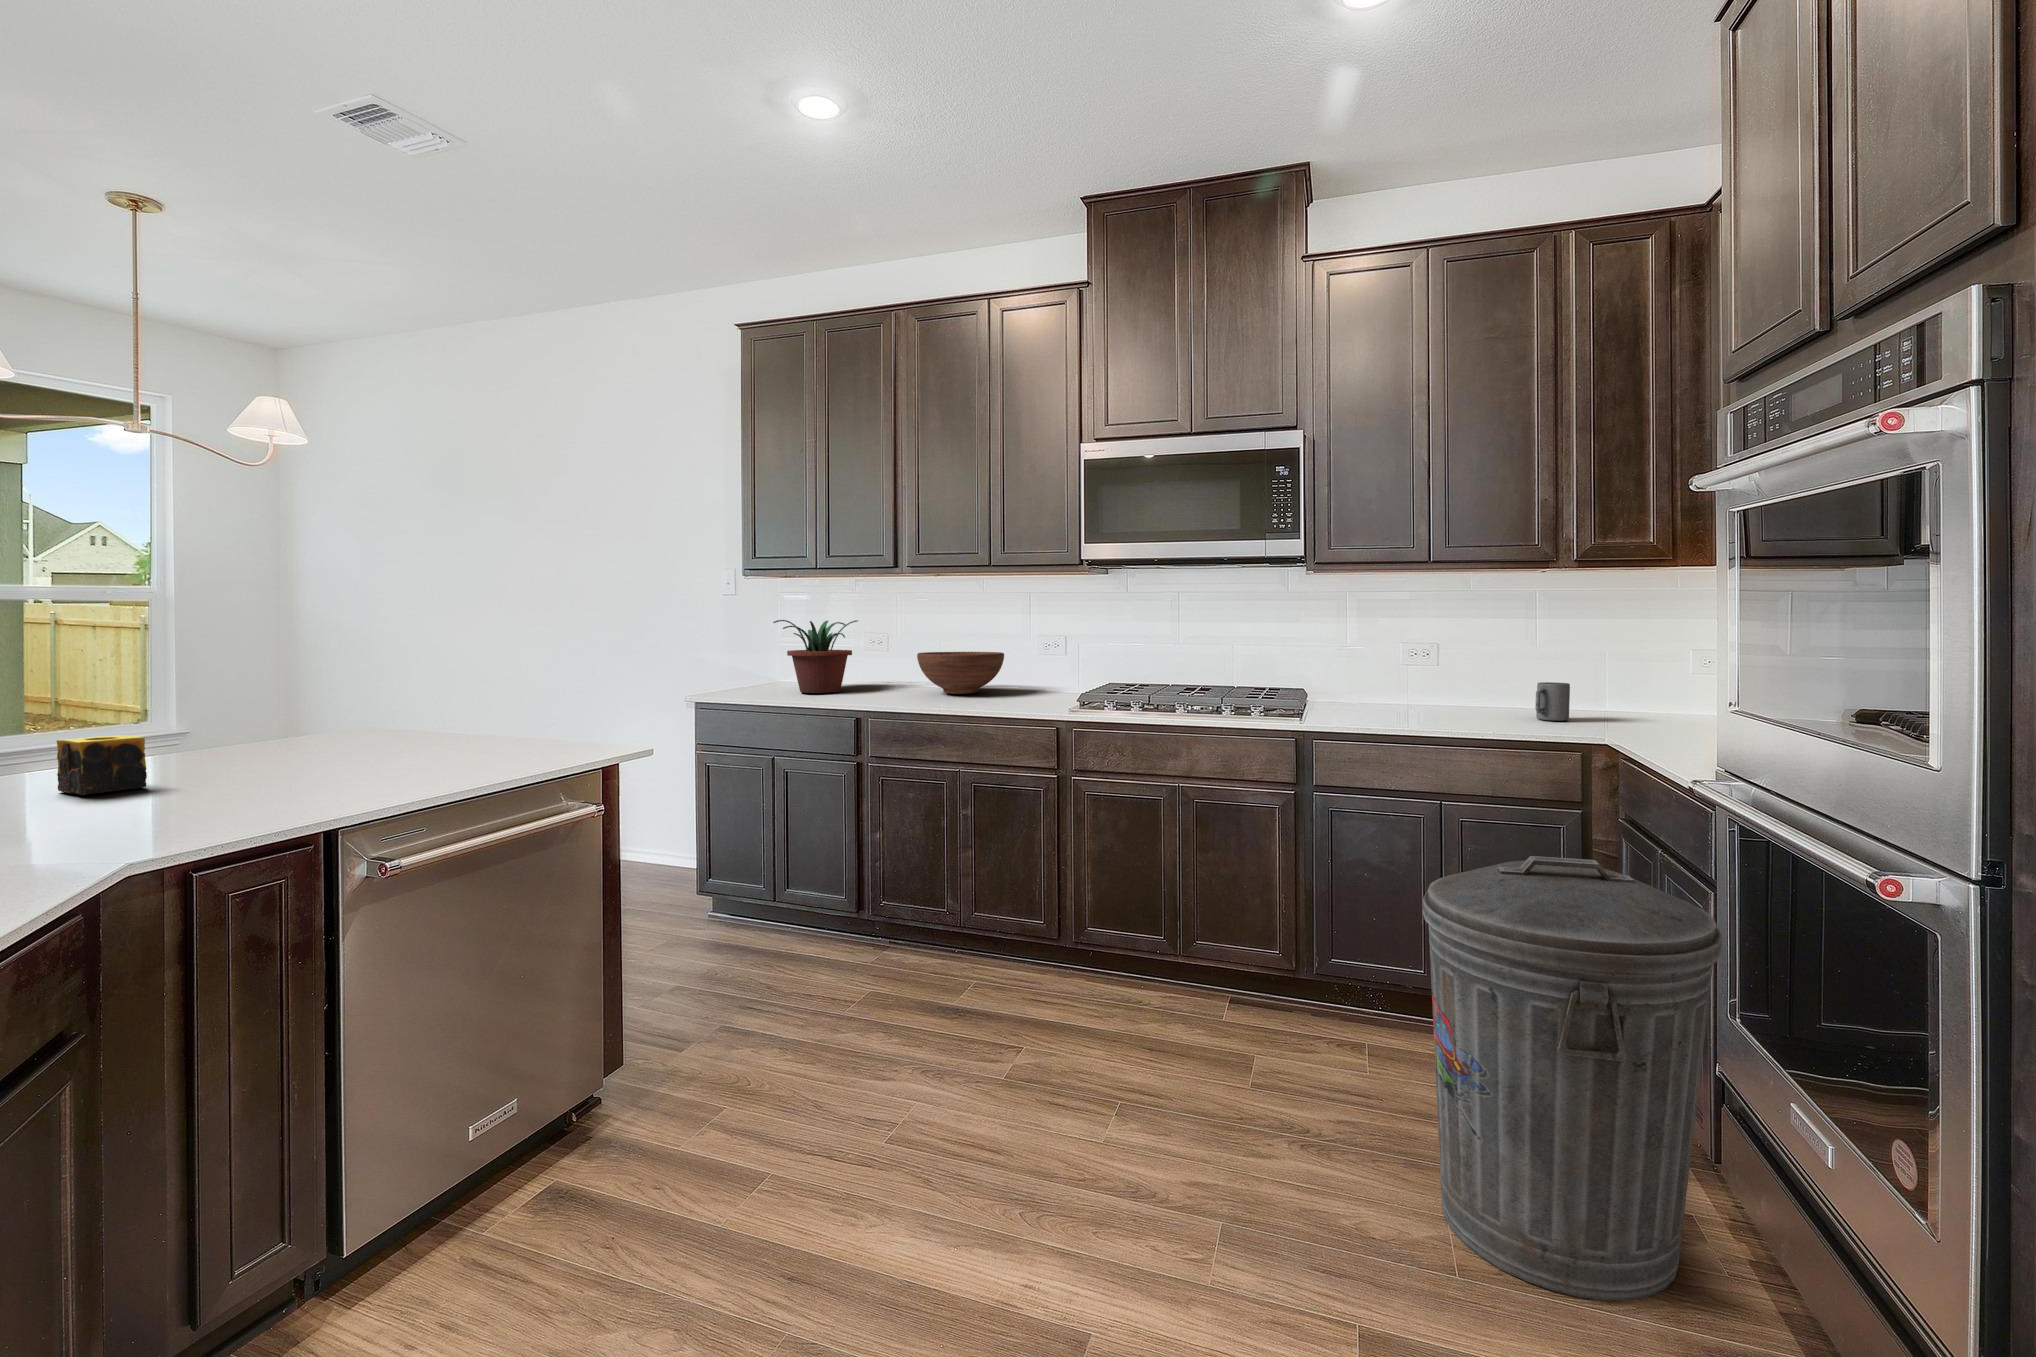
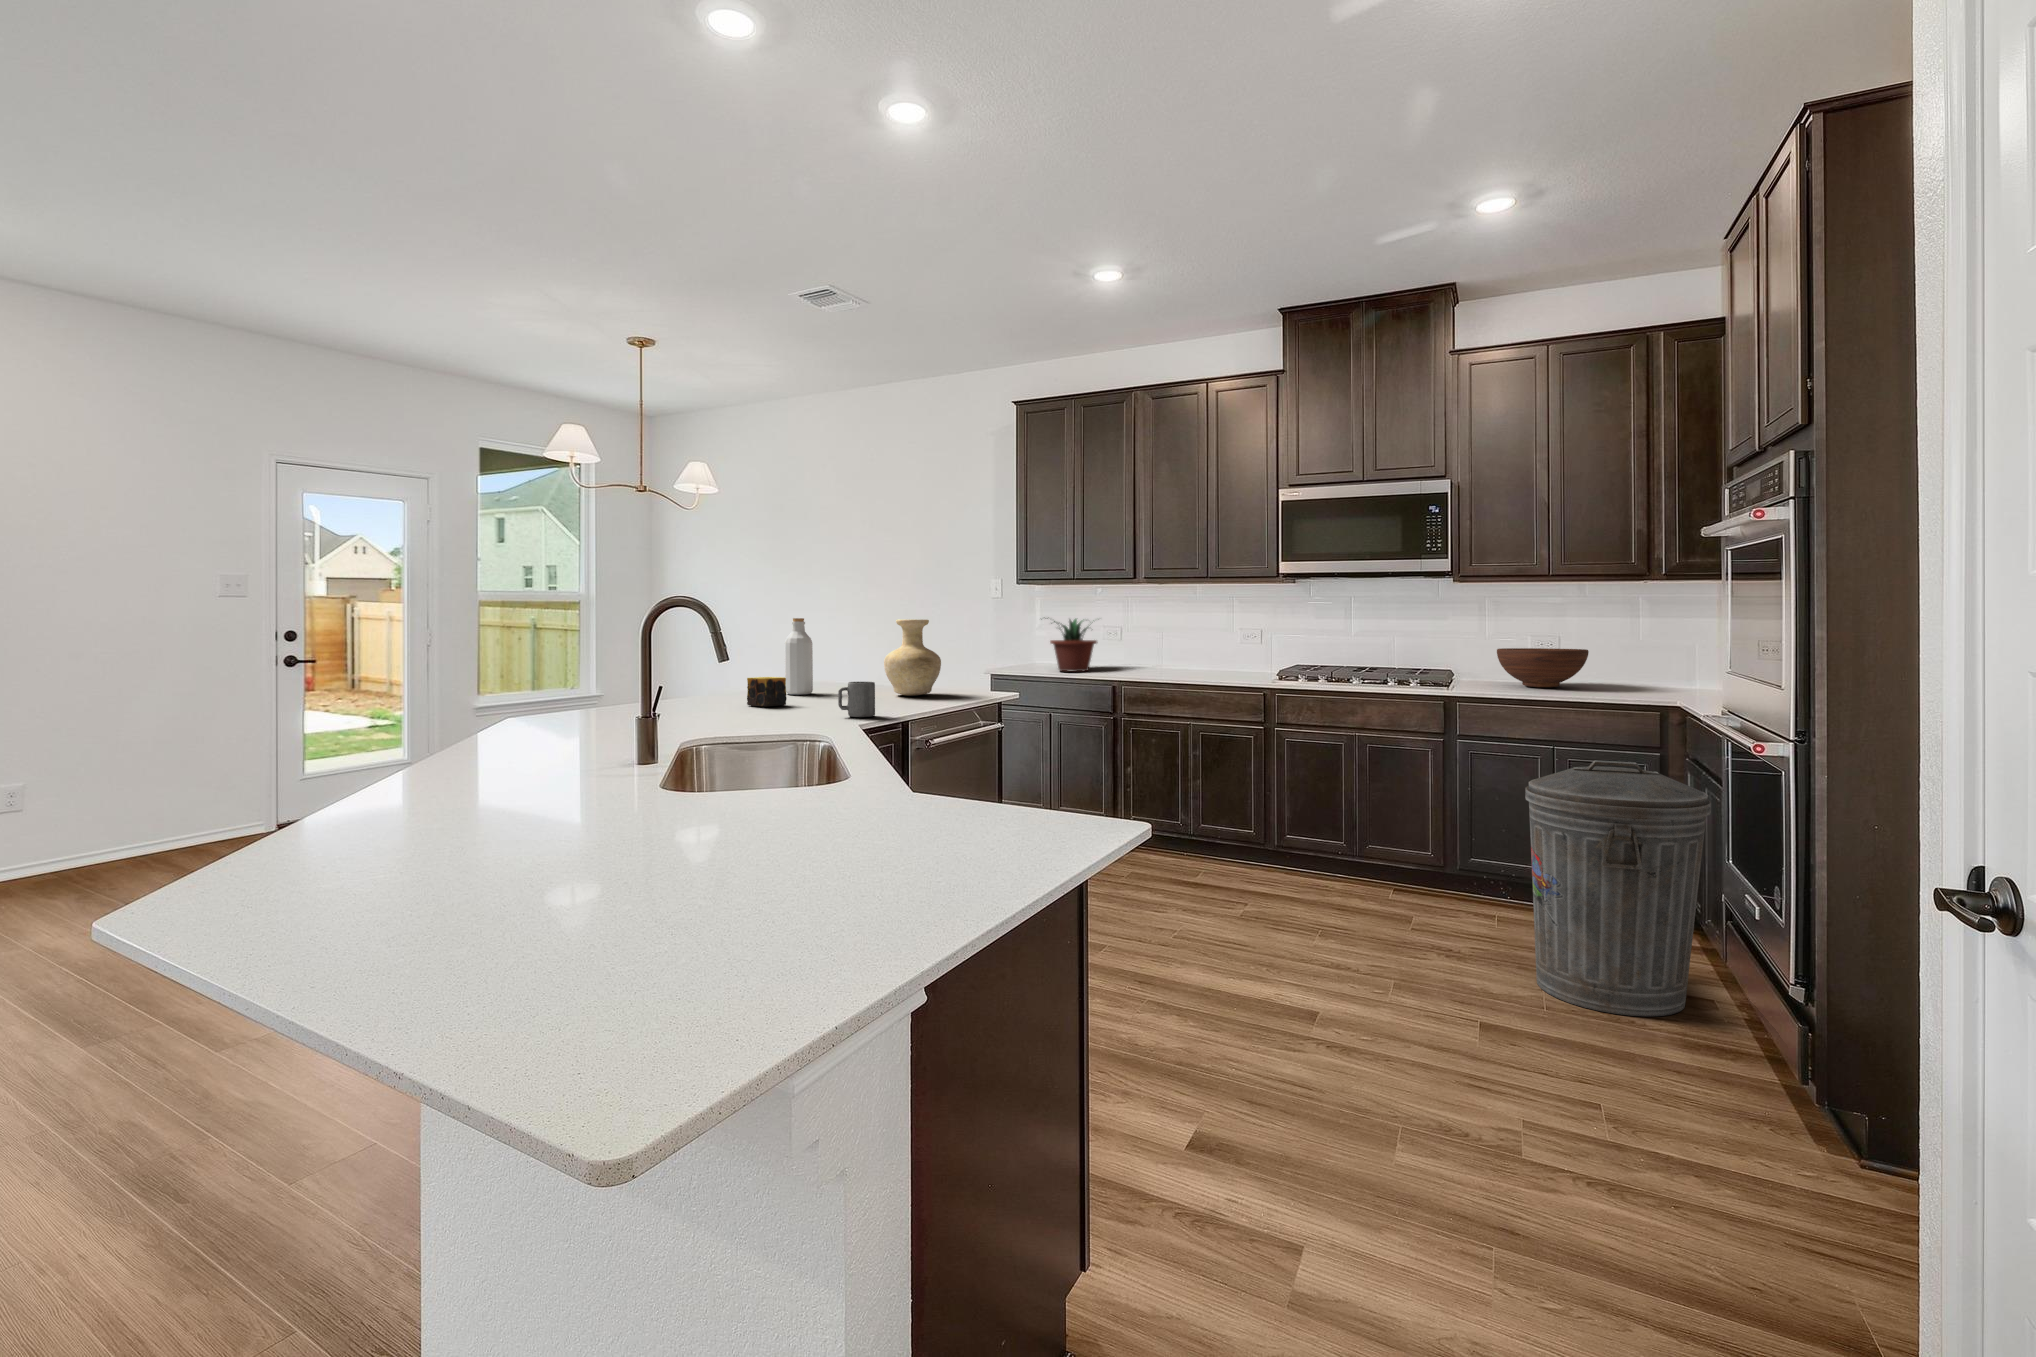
bottle: none [221,626,284,757] -> present [785,618,813,695]
vase: none [402,627,510,754] -> present [884,619,941,696]
fruit bowl: present [917,652,1004,694] -> present [1497,648,1589,687]
mug: present [1535,682,1570,721] -> present [838,682,875,717]

